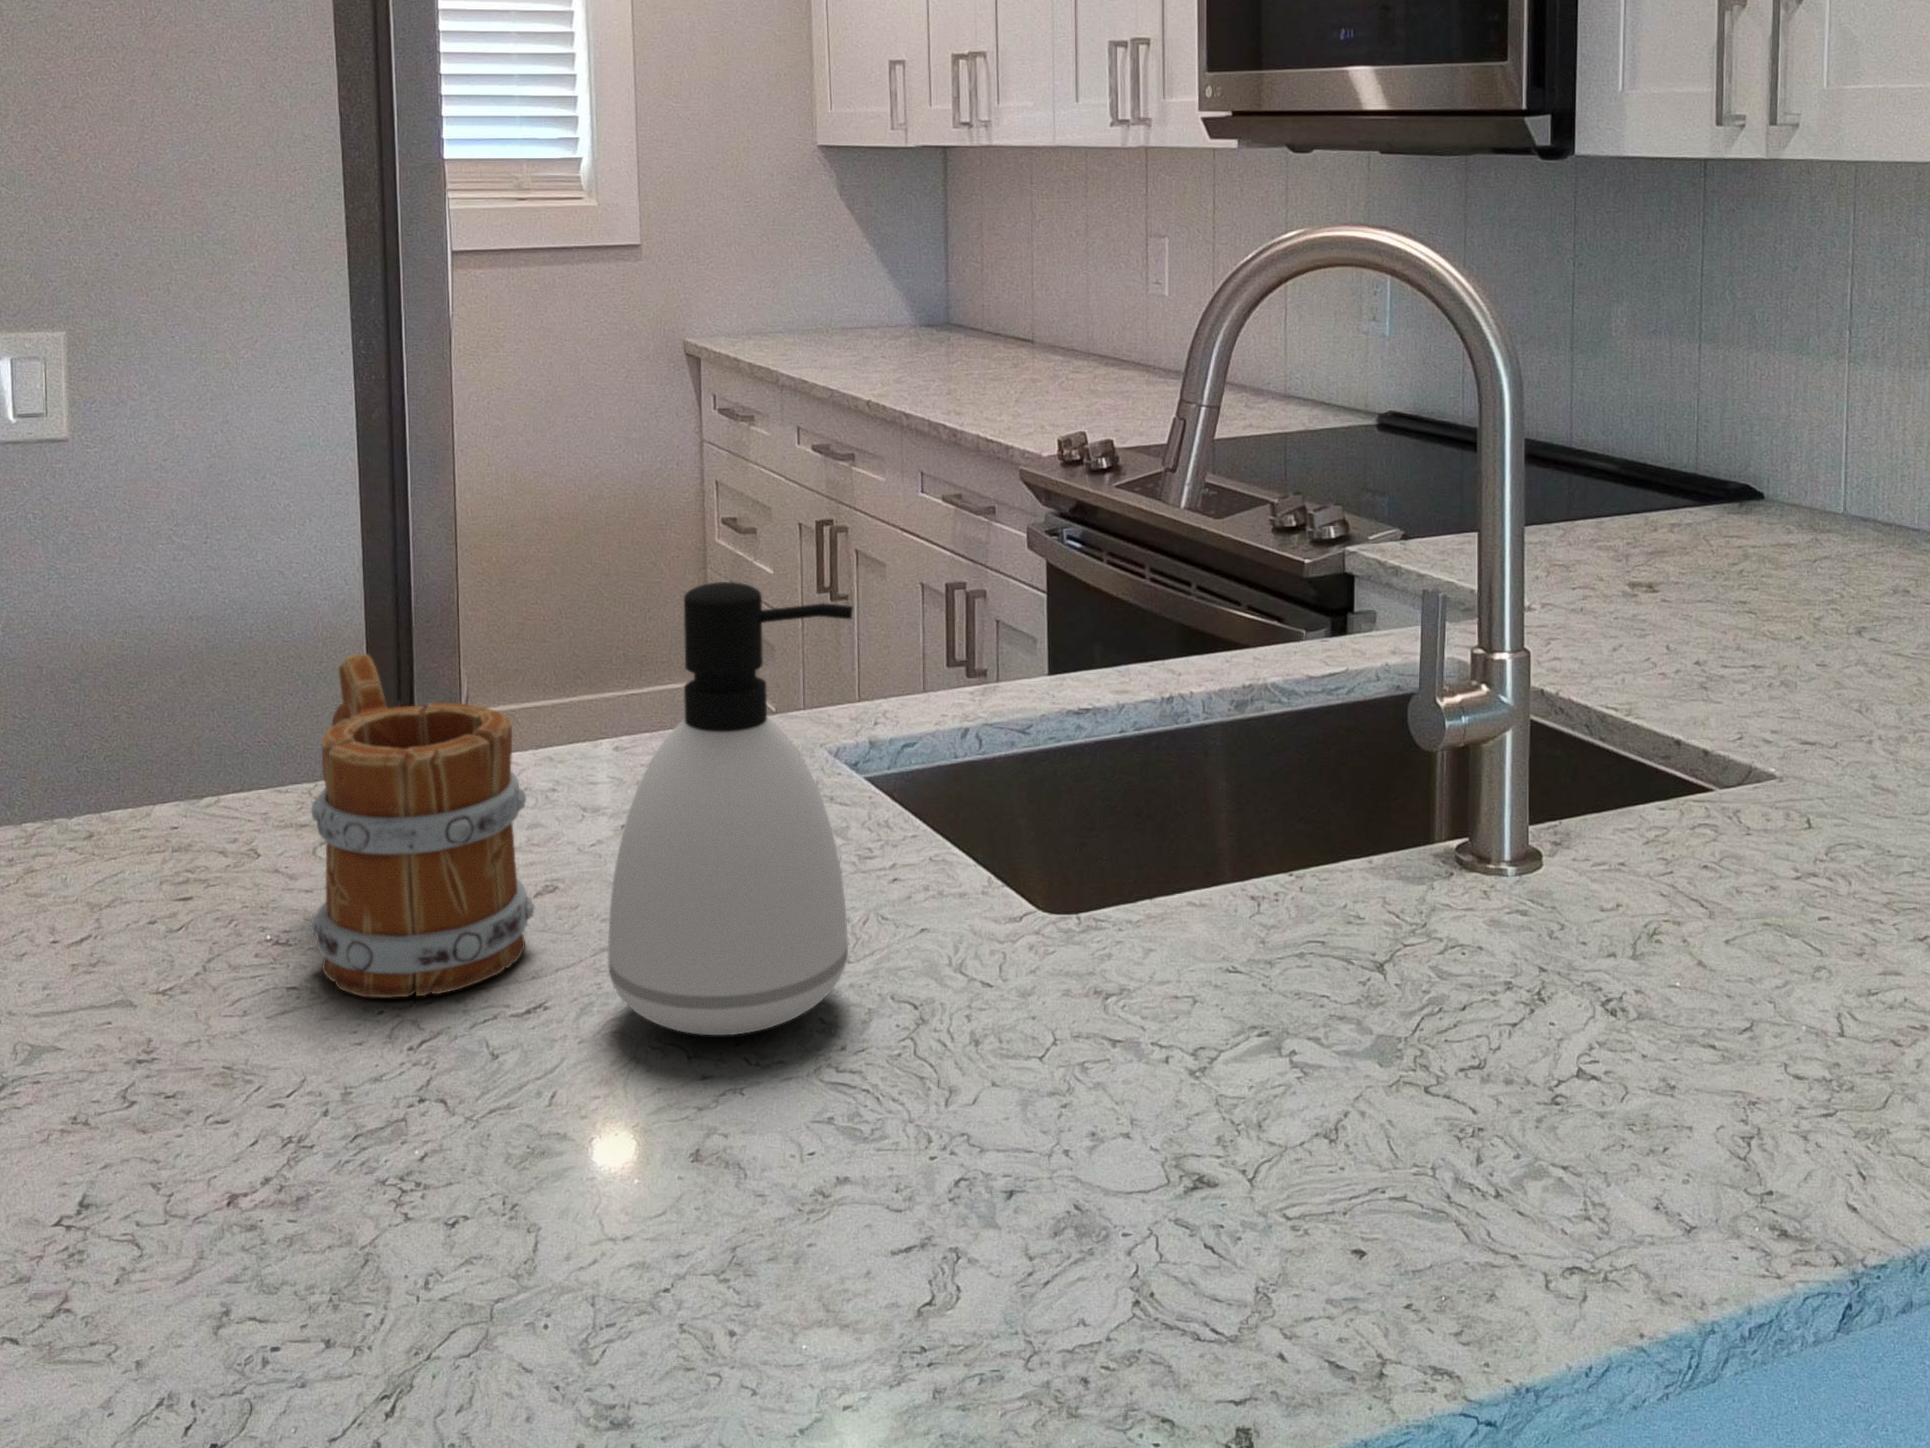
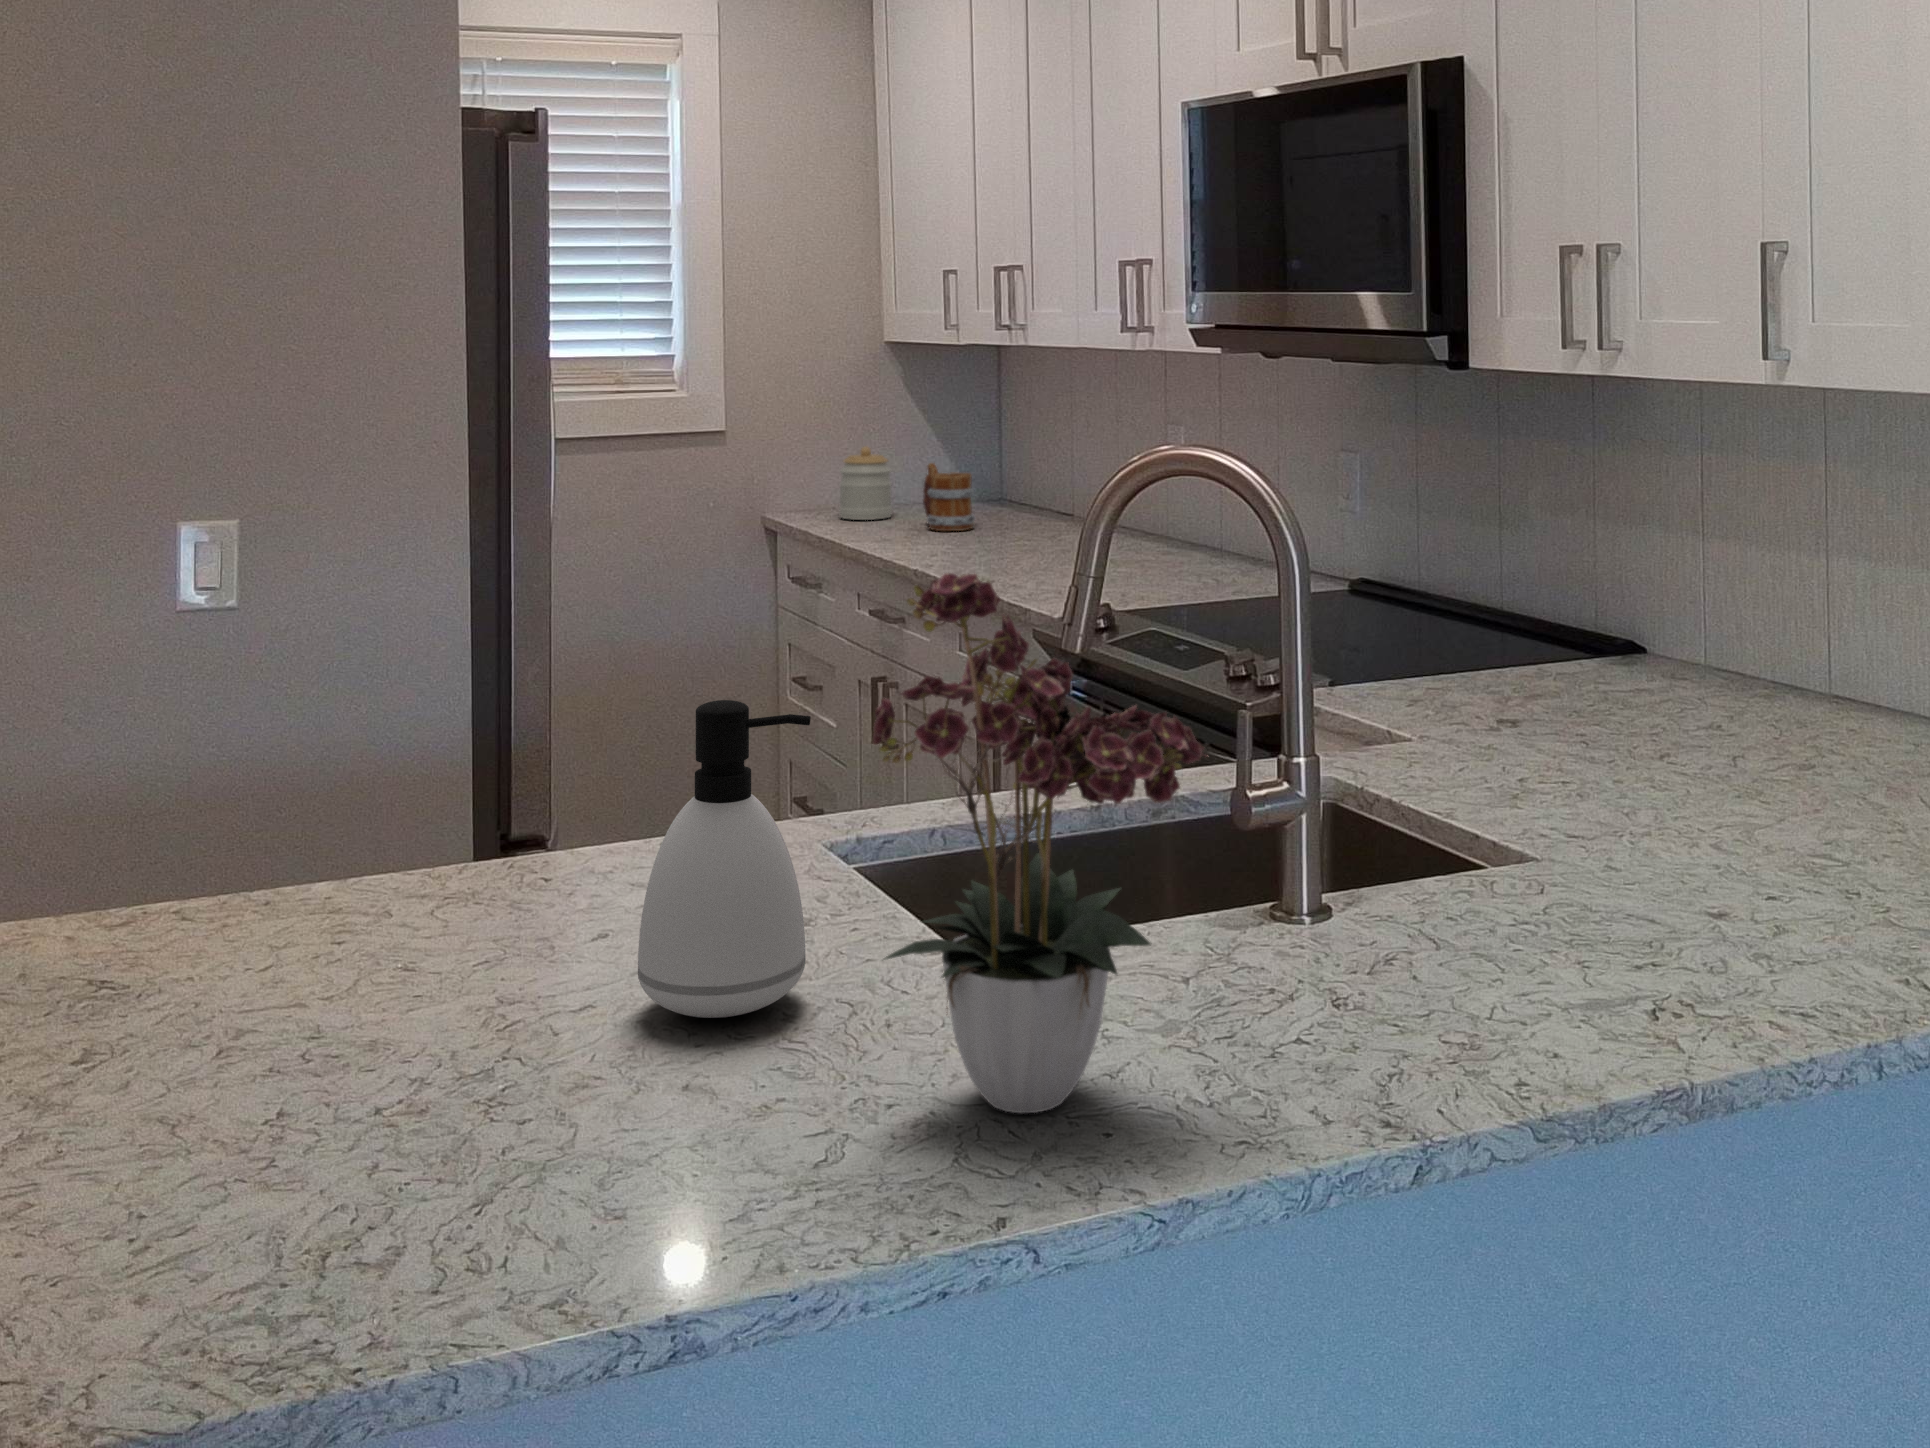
jar: none [769,262,830,346] -> present [839,446,892,520]
flower arrangement: none [956,353,1534,1209] -> present [873,573,1204,1113]
mug: present [310,654,534,997] -> present [923,463,975,531]

